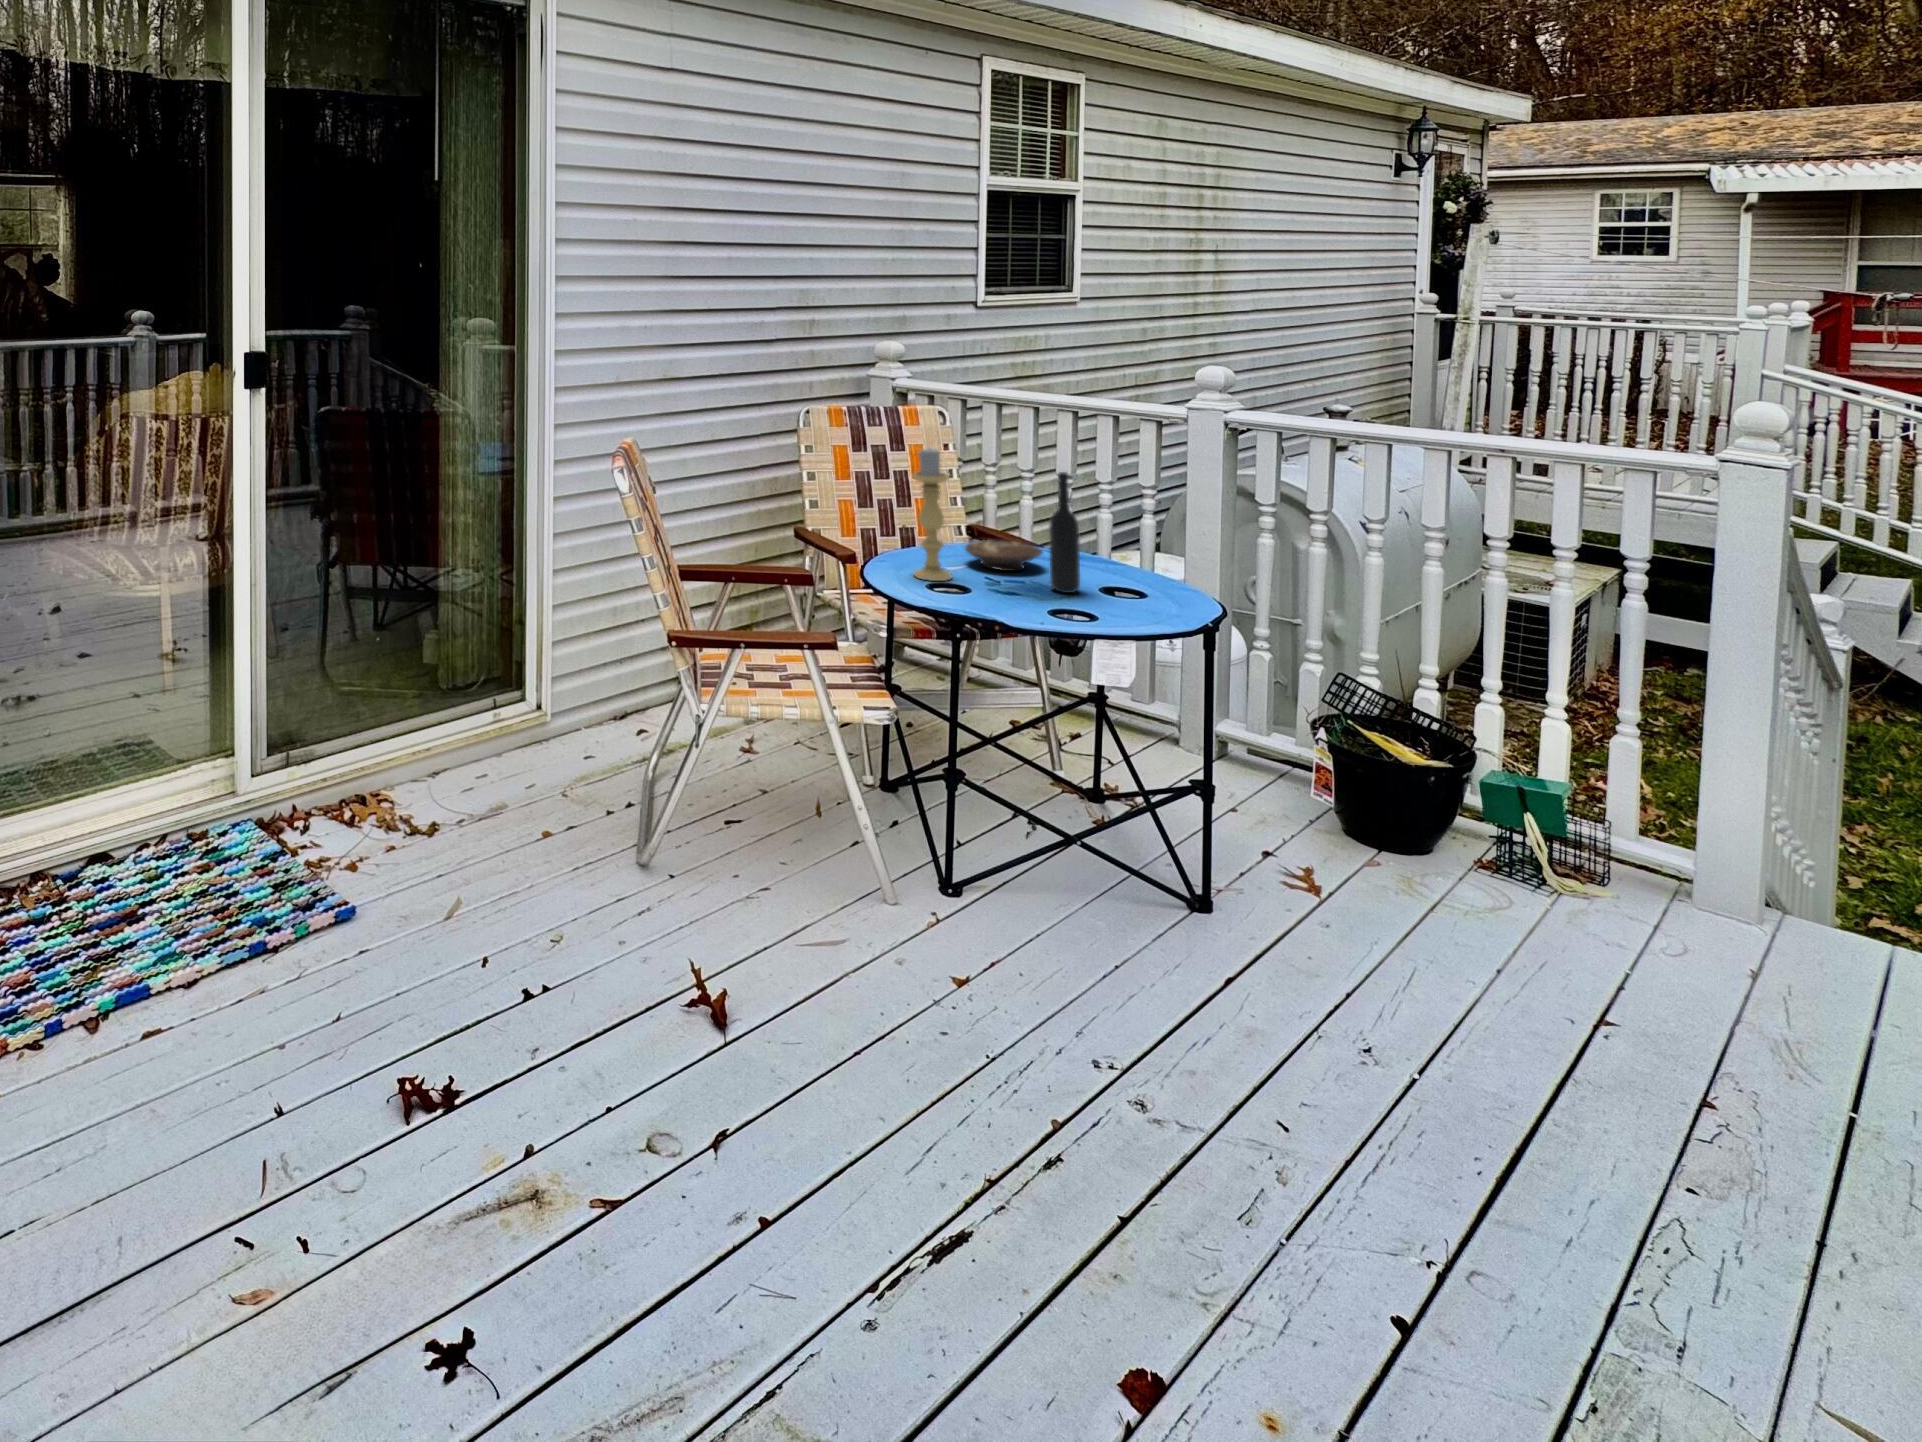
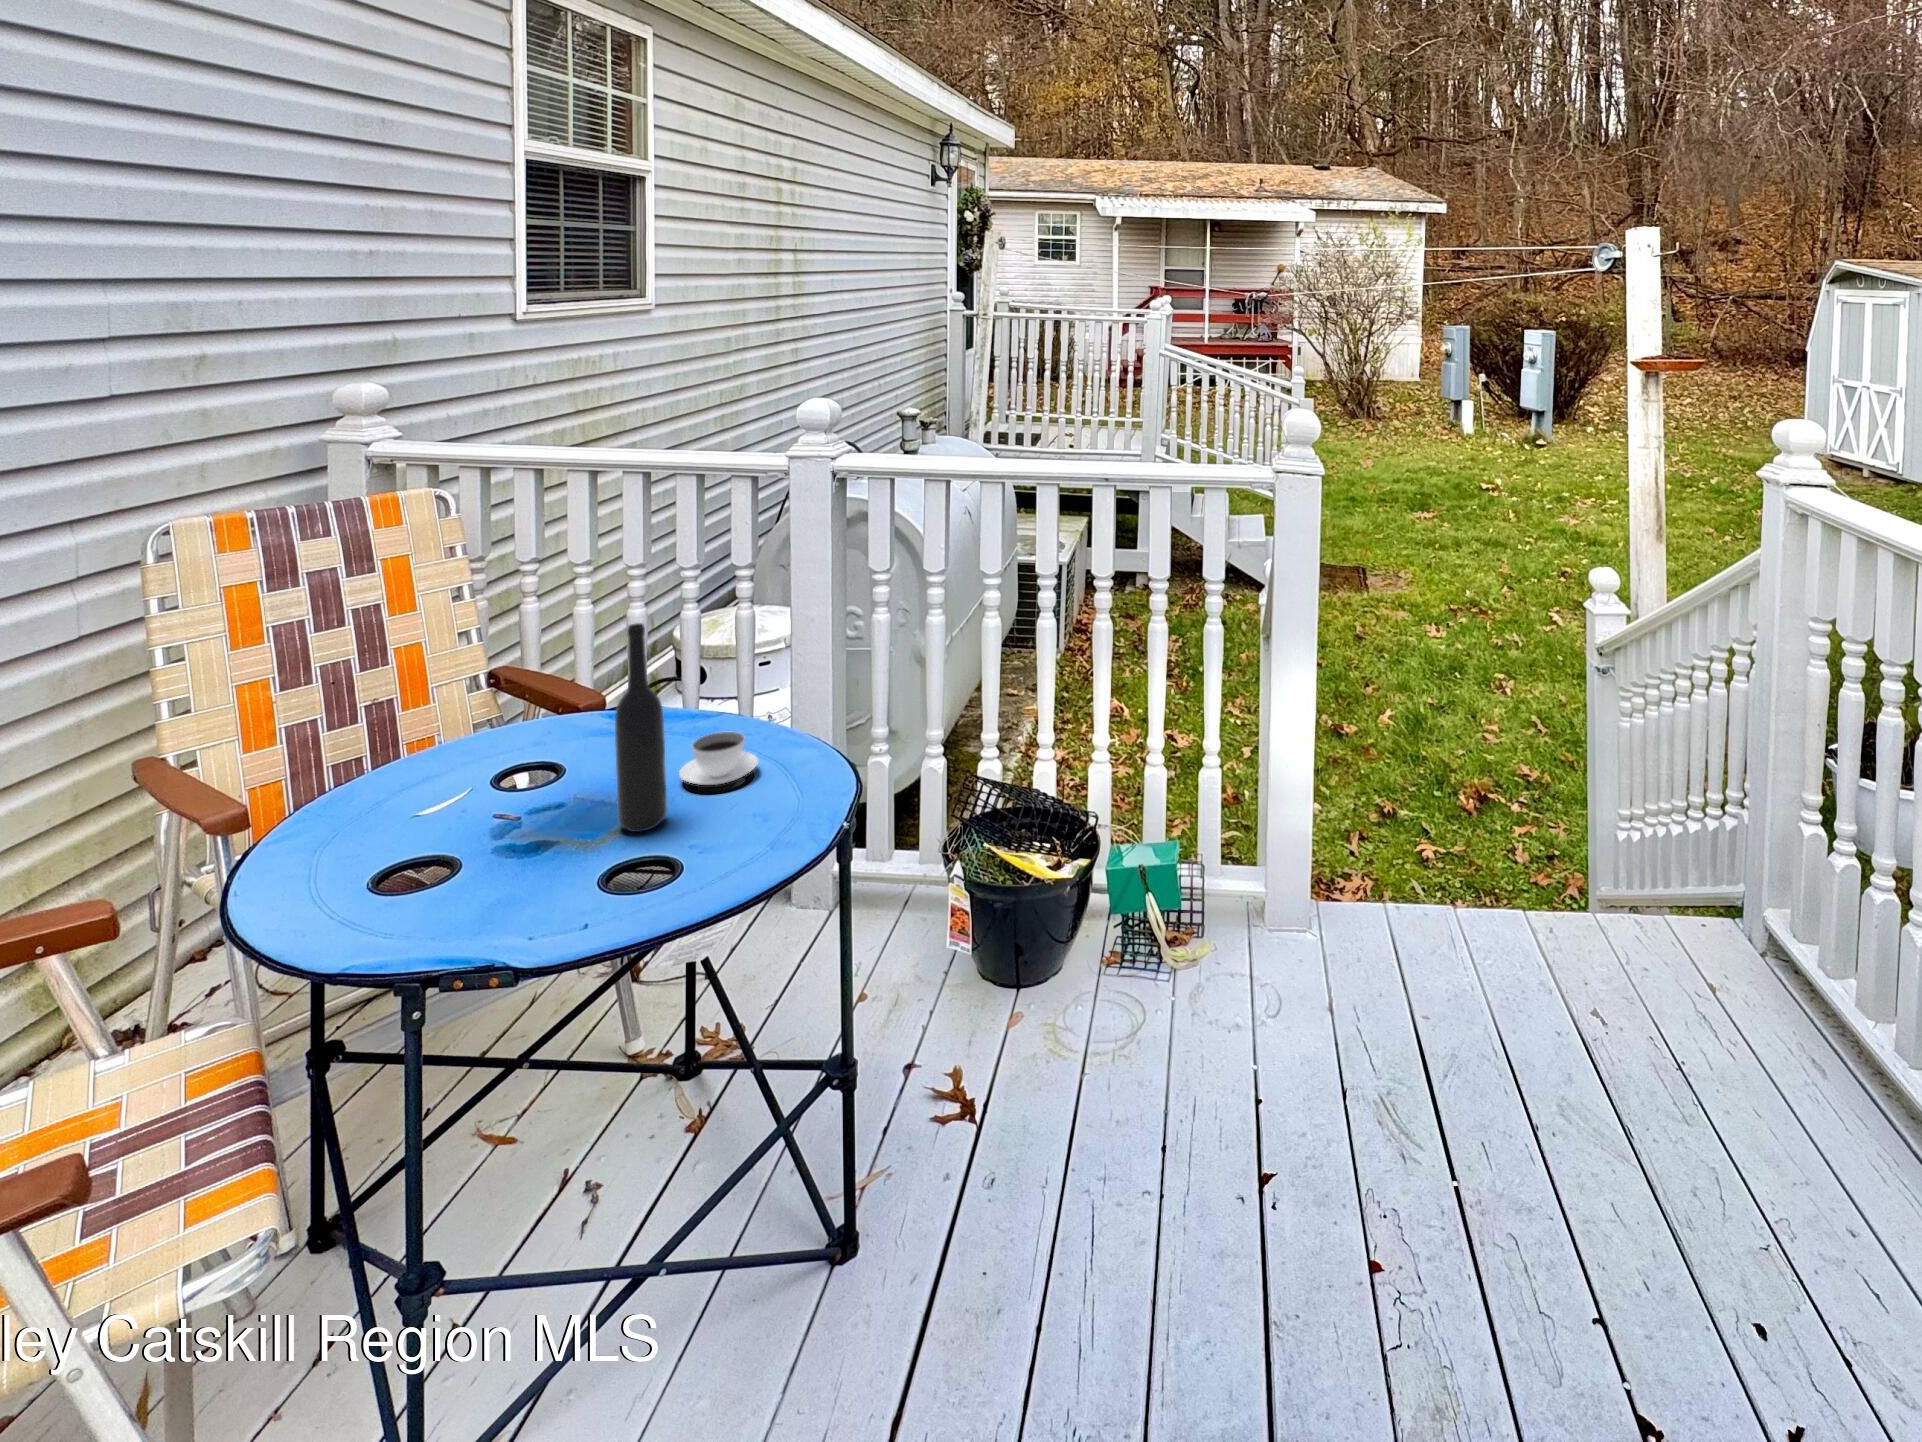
candle holder: present [913,448,953,581] -> none [351,616,440,883]
bowl: present [965,540,1043,571] -> none [469,734,607,804]
cup: none [1089,557,1144,586] -> present [679,732,758,785]

